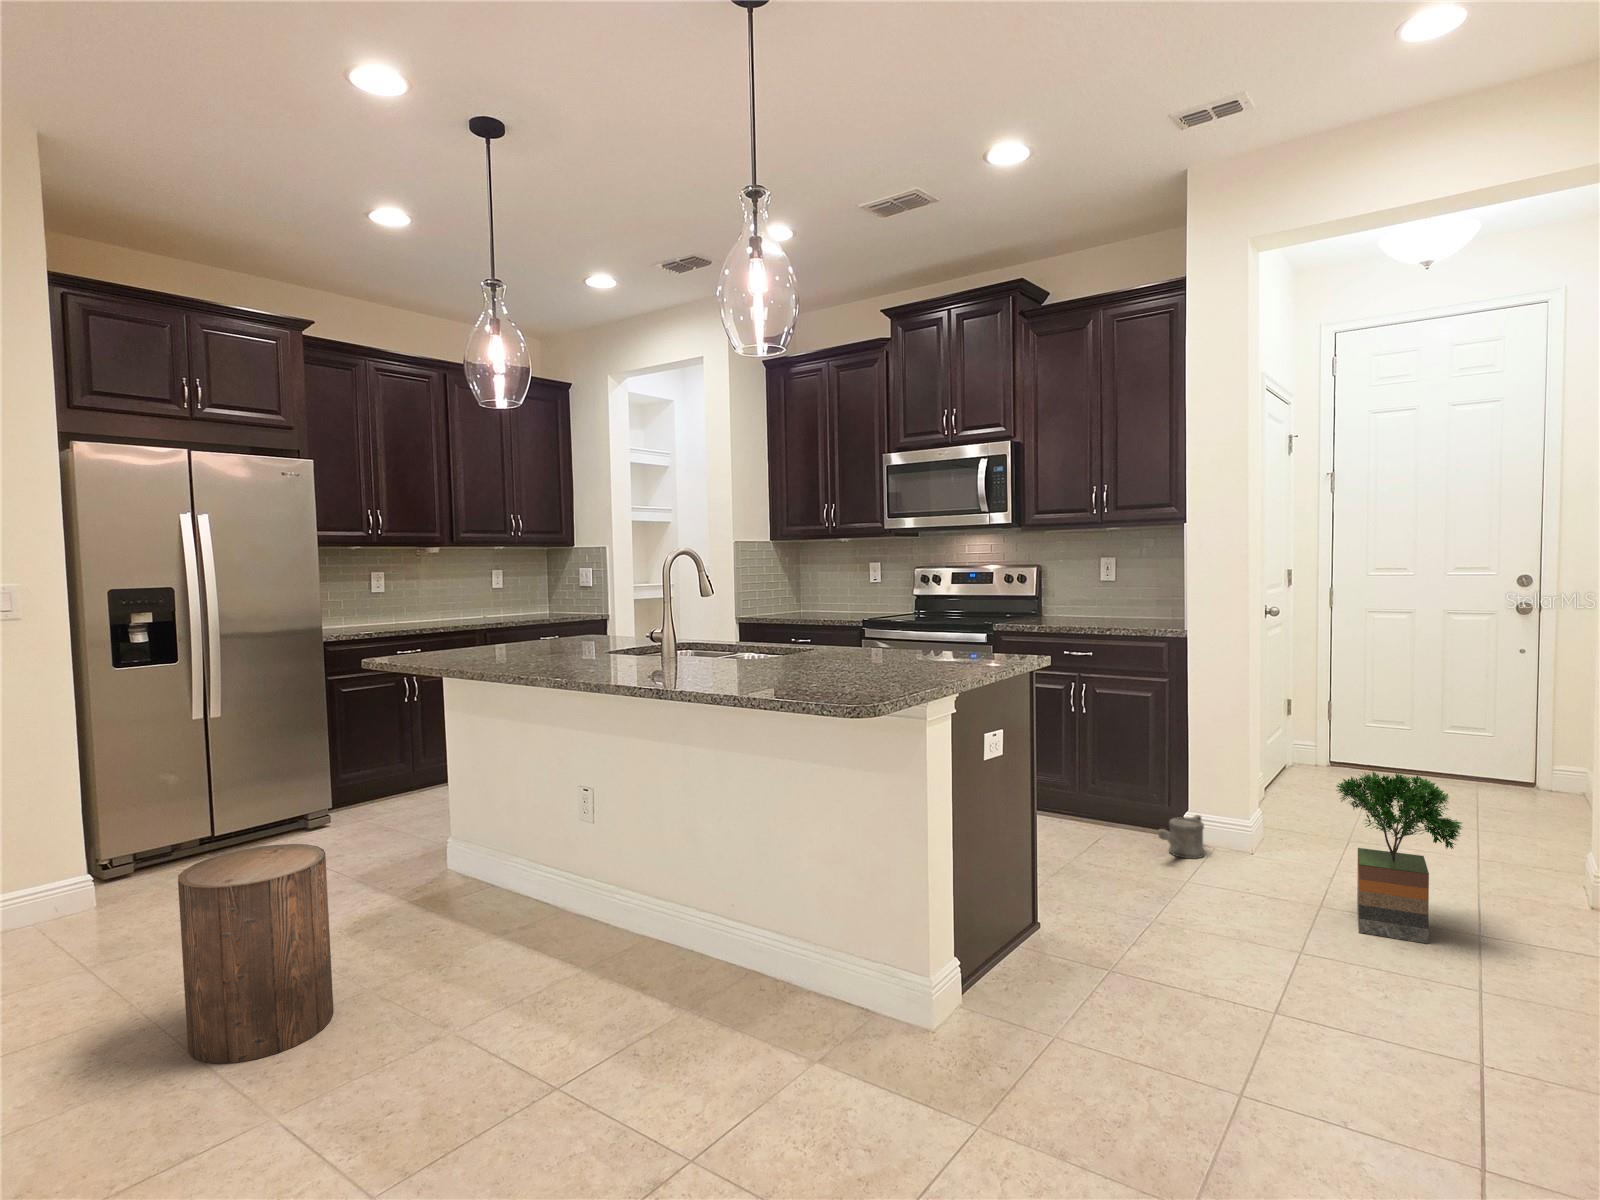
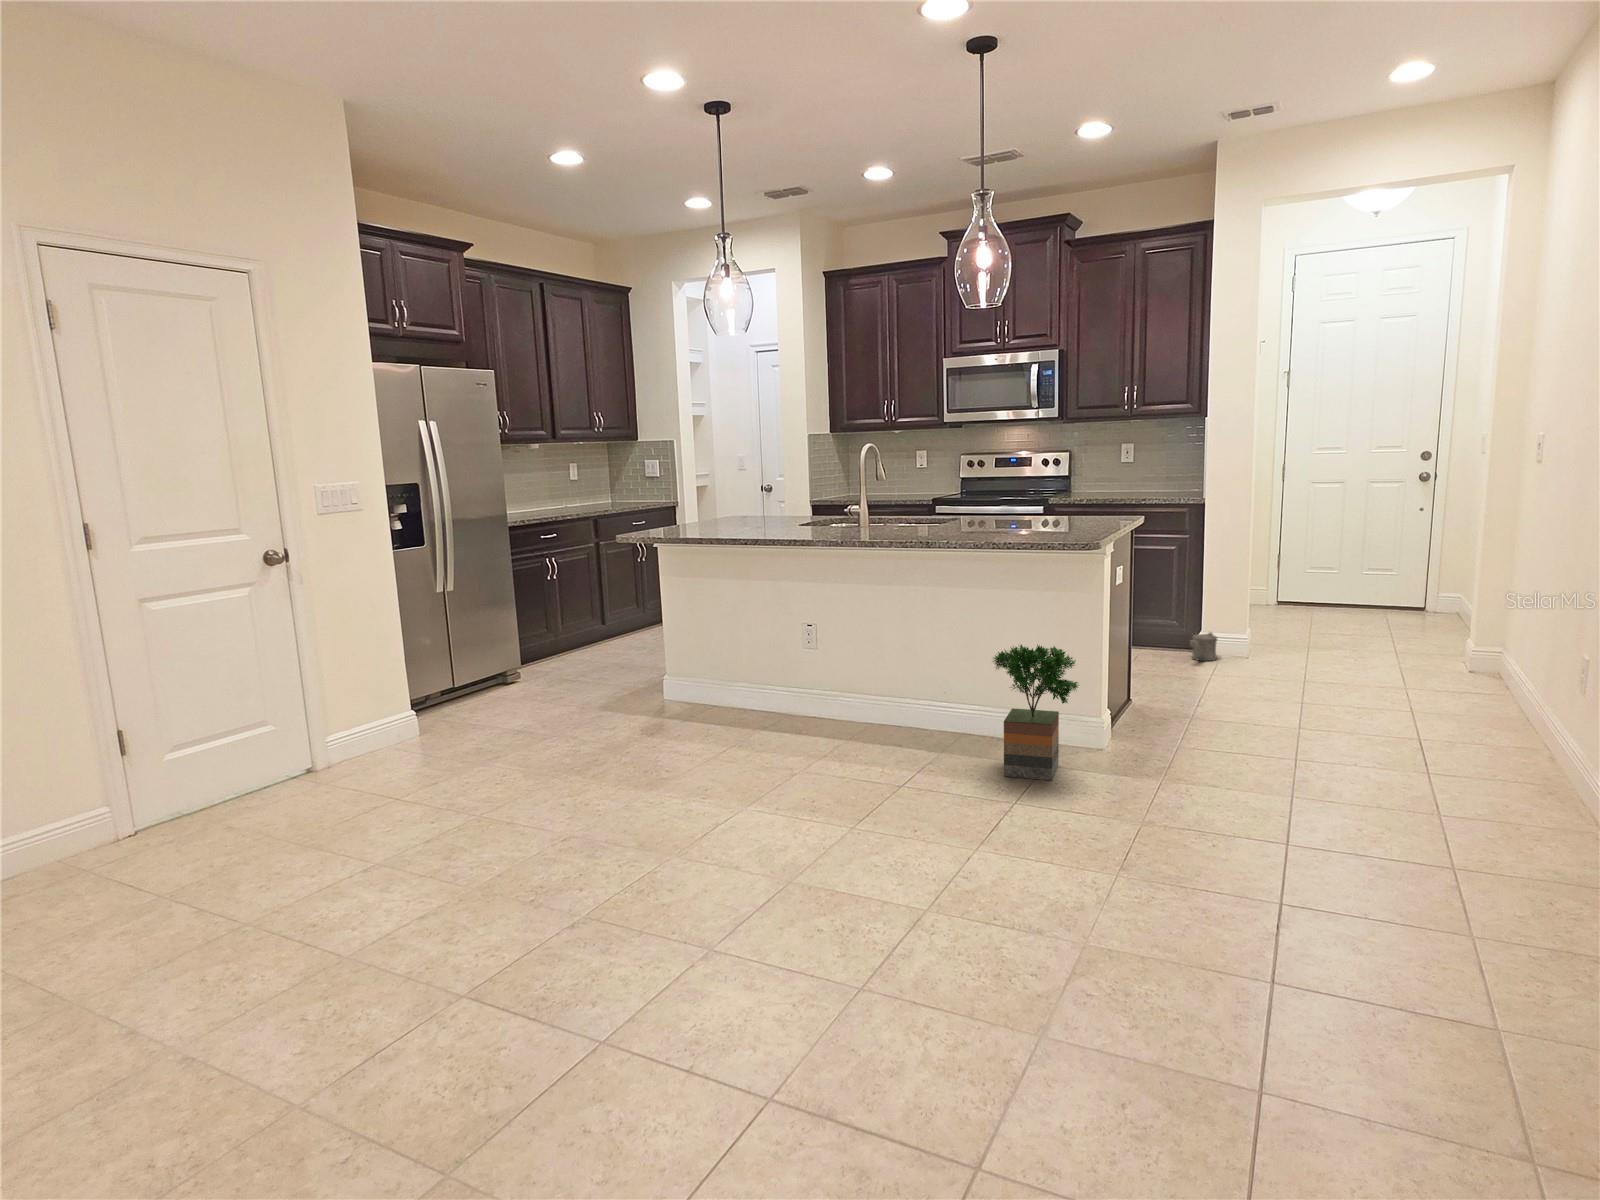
potted tree: present [1336,772,1462,944] -> present [993,645,1079,780]
stool: present [178,844,334,1064] -> none [618,658,711,793]

